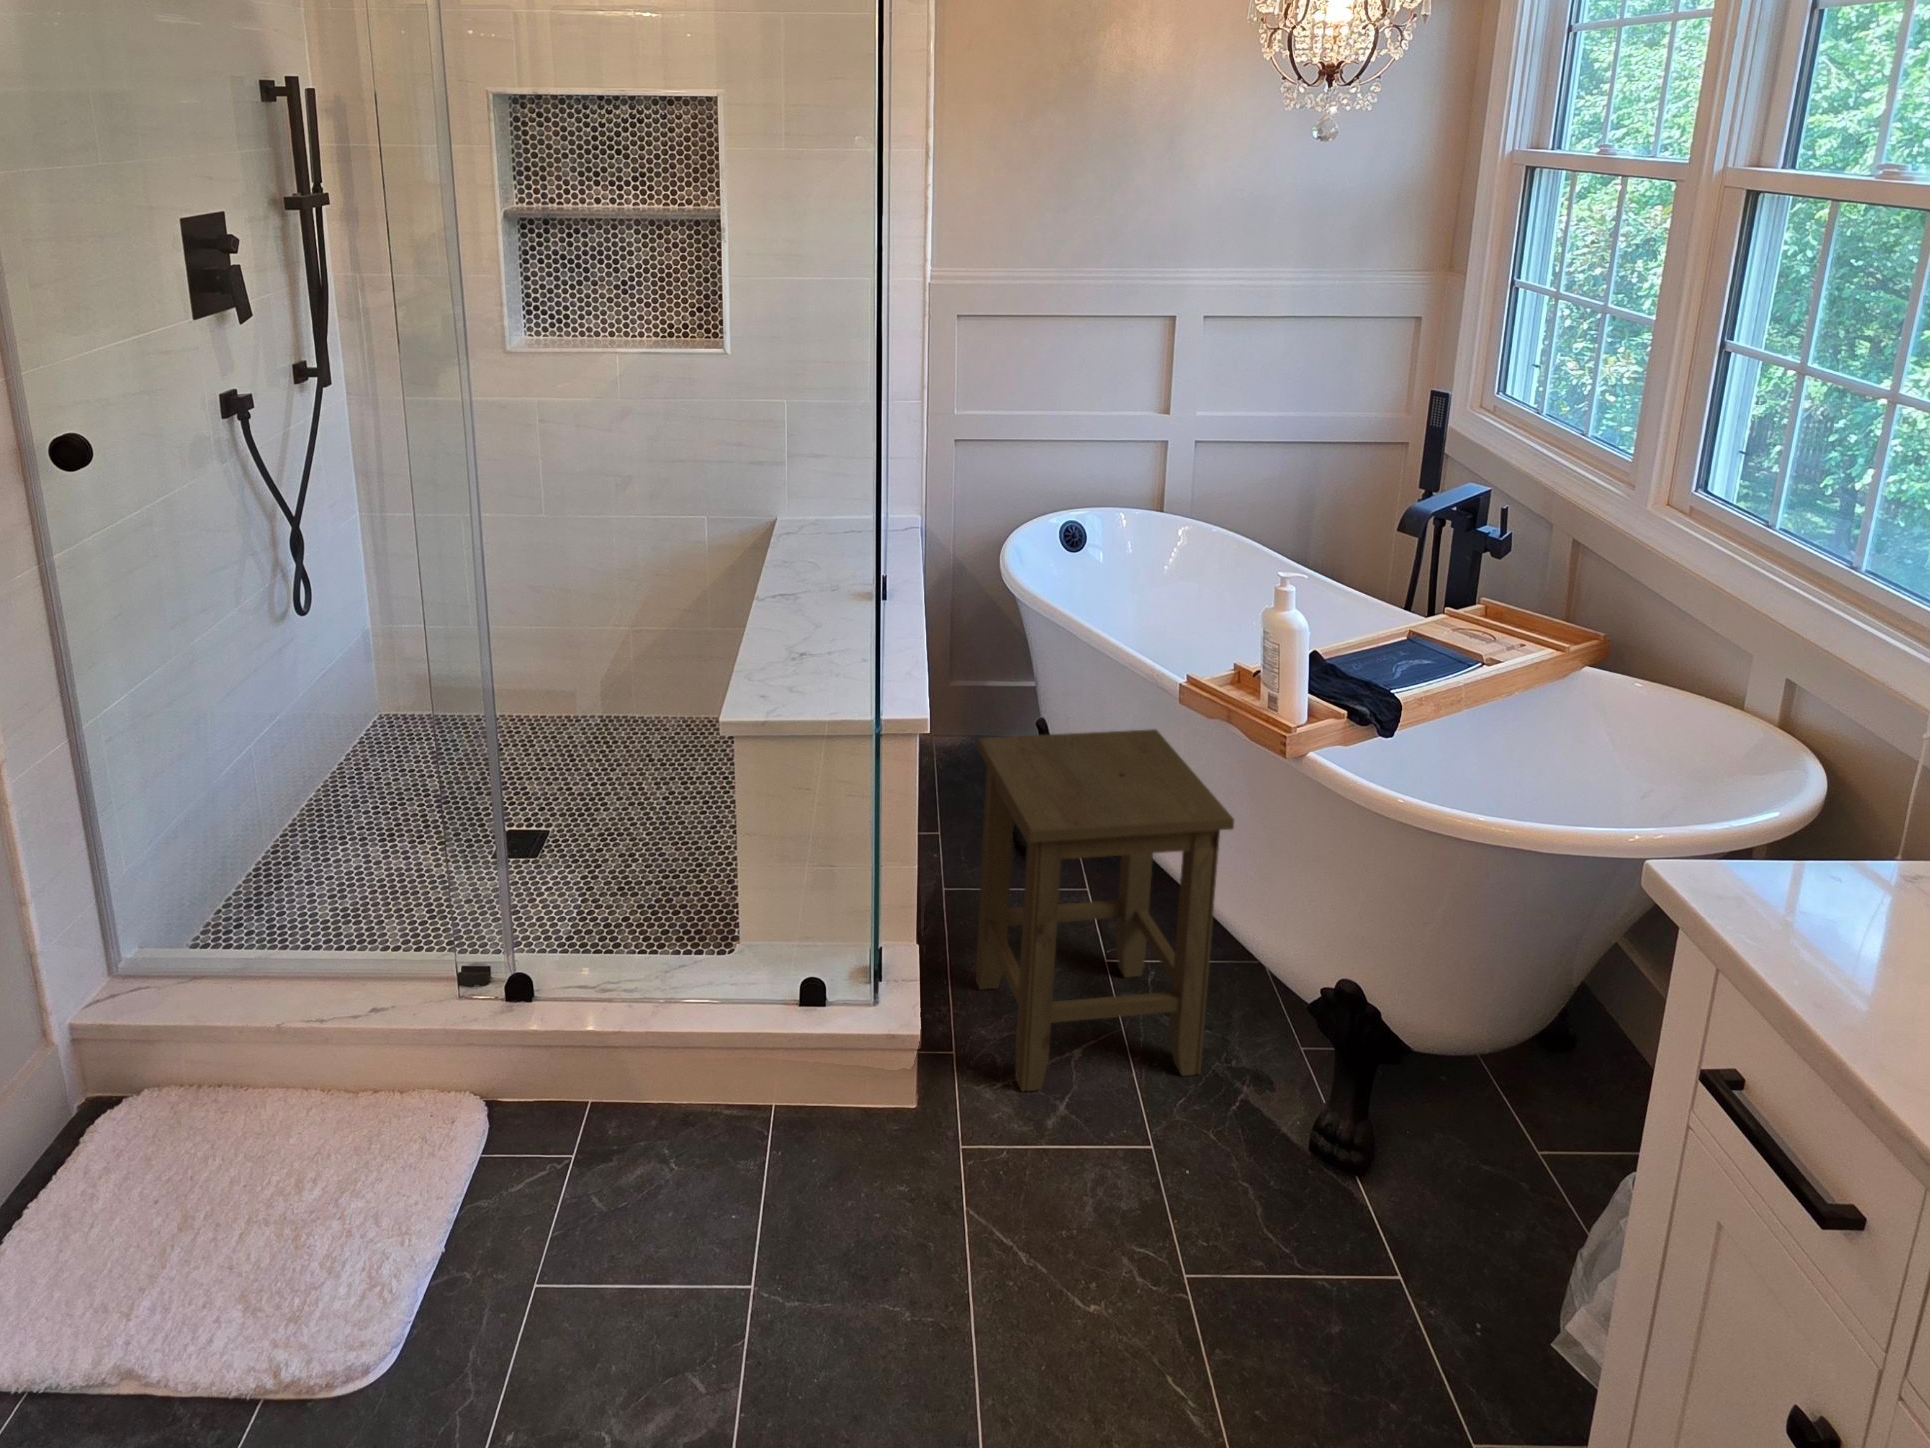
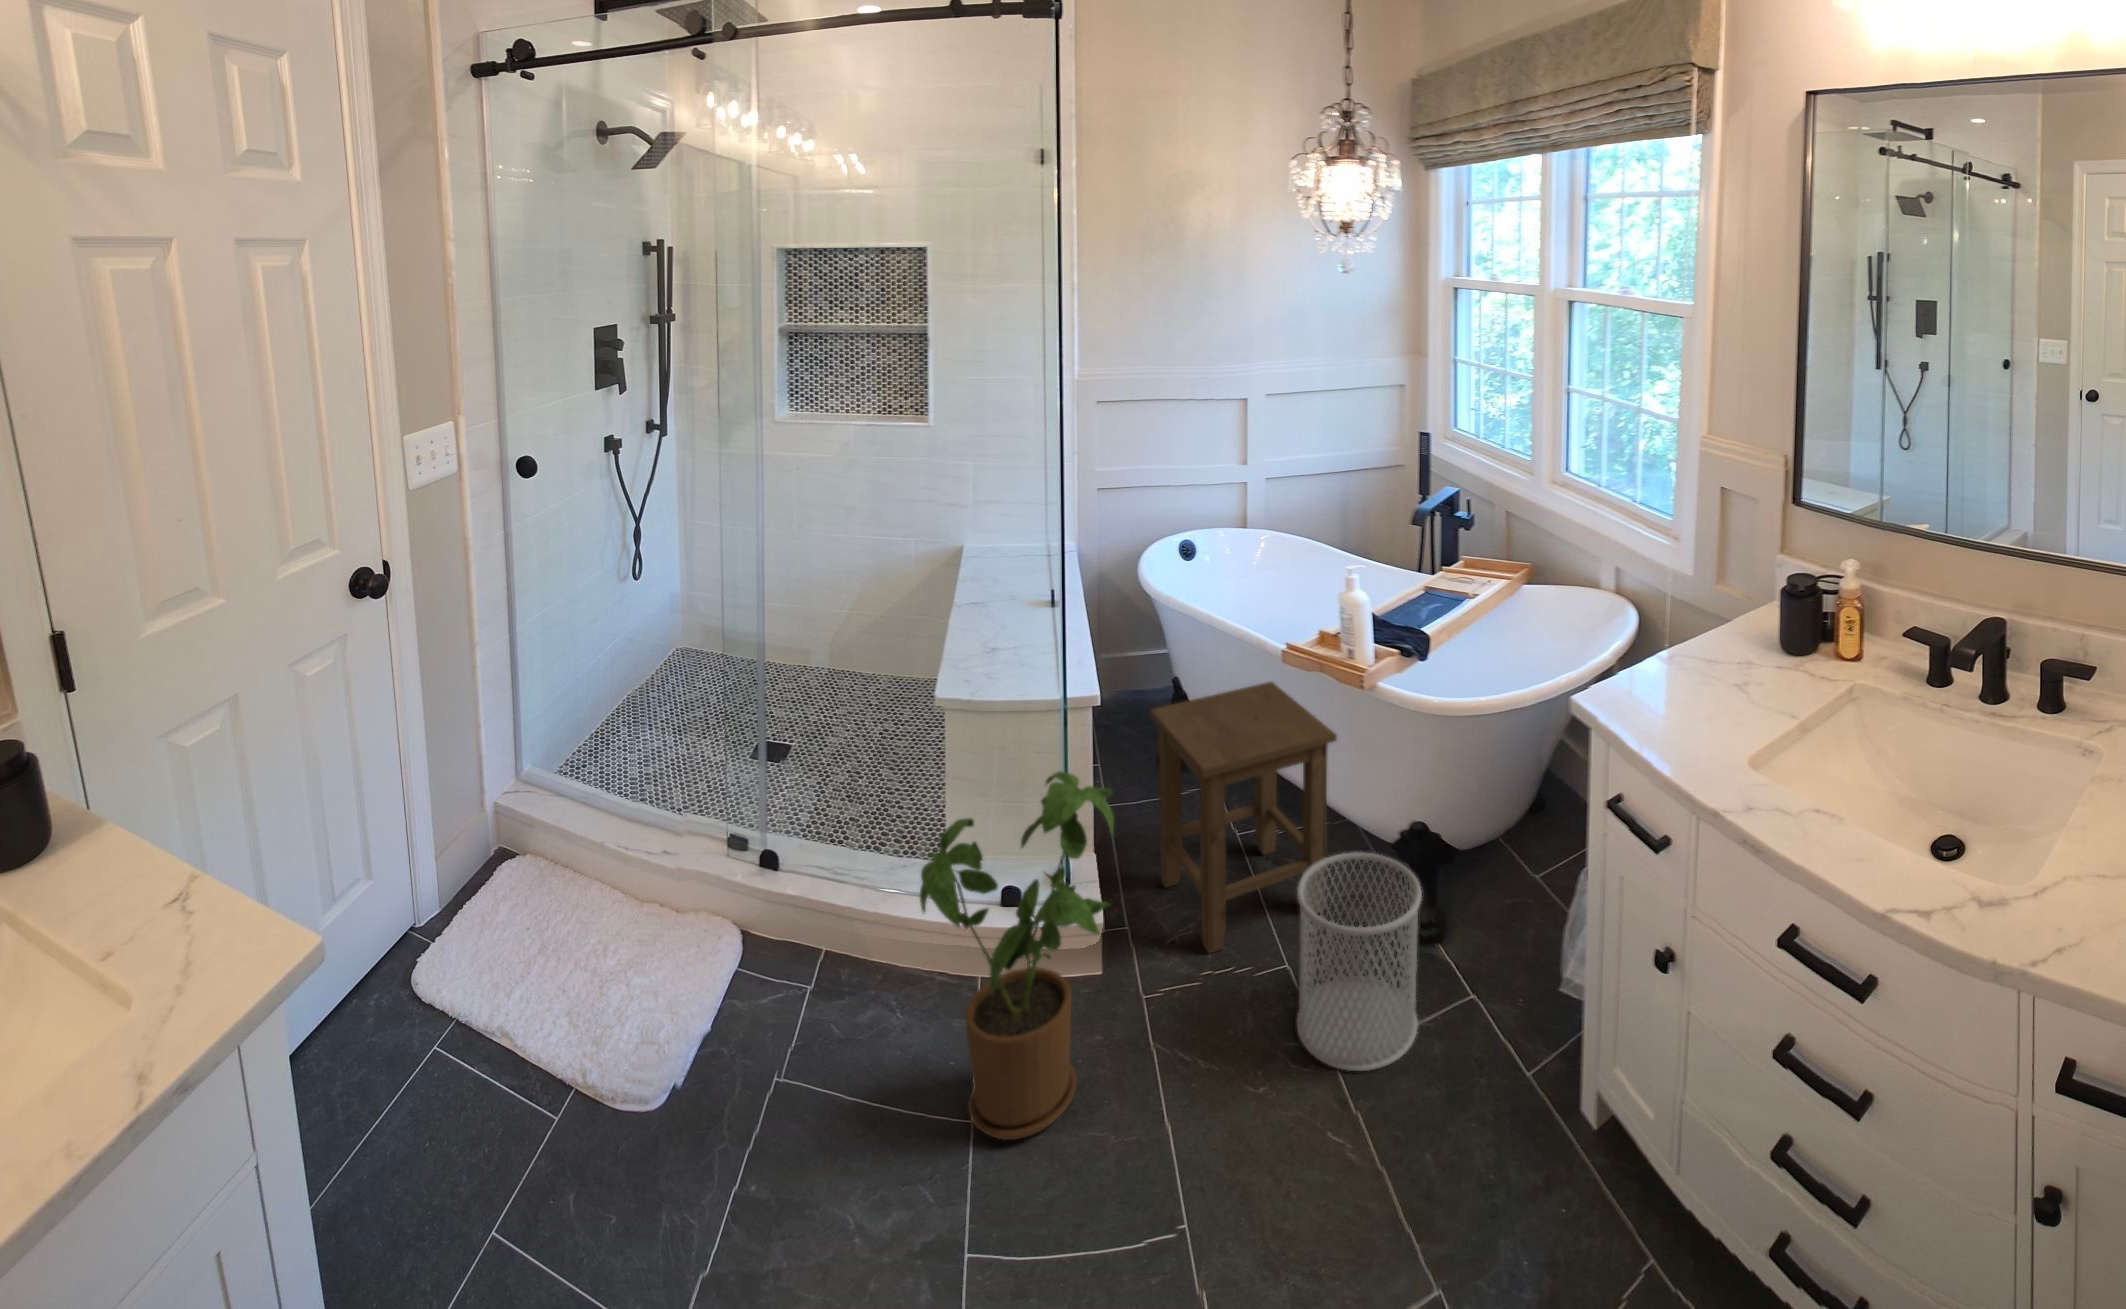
house plant: none [645,791,897,1258] -> present [920,772,1114,1140]
wastebasket: none [1125,991,1328,1316] -> present [1297,852,1422,1071]

